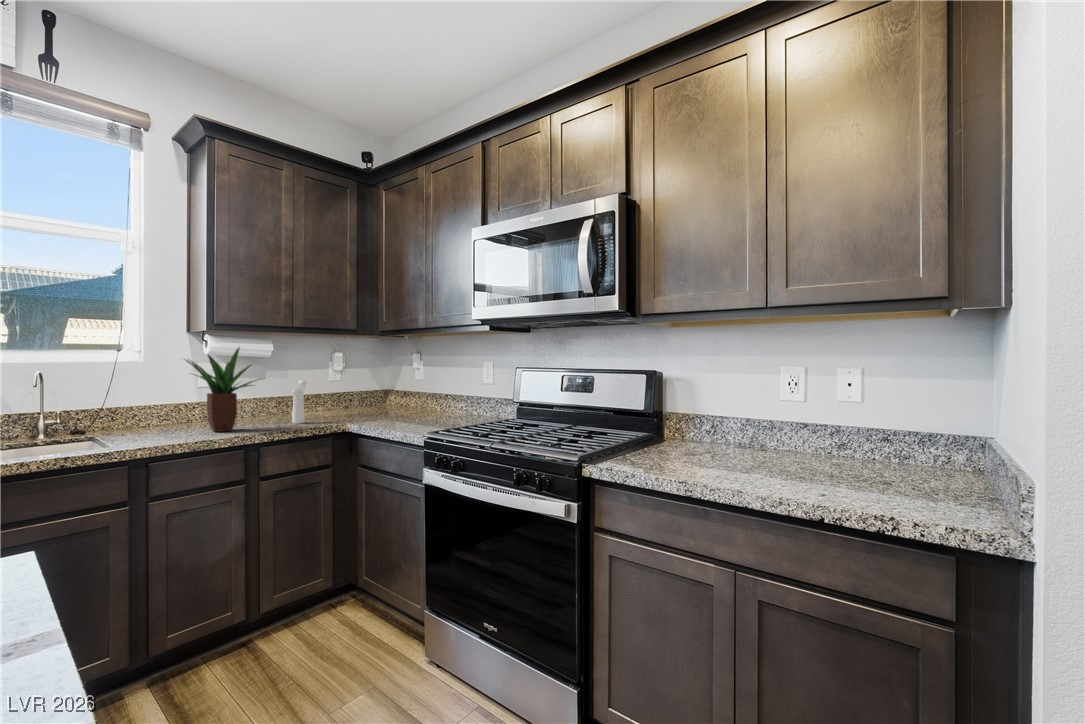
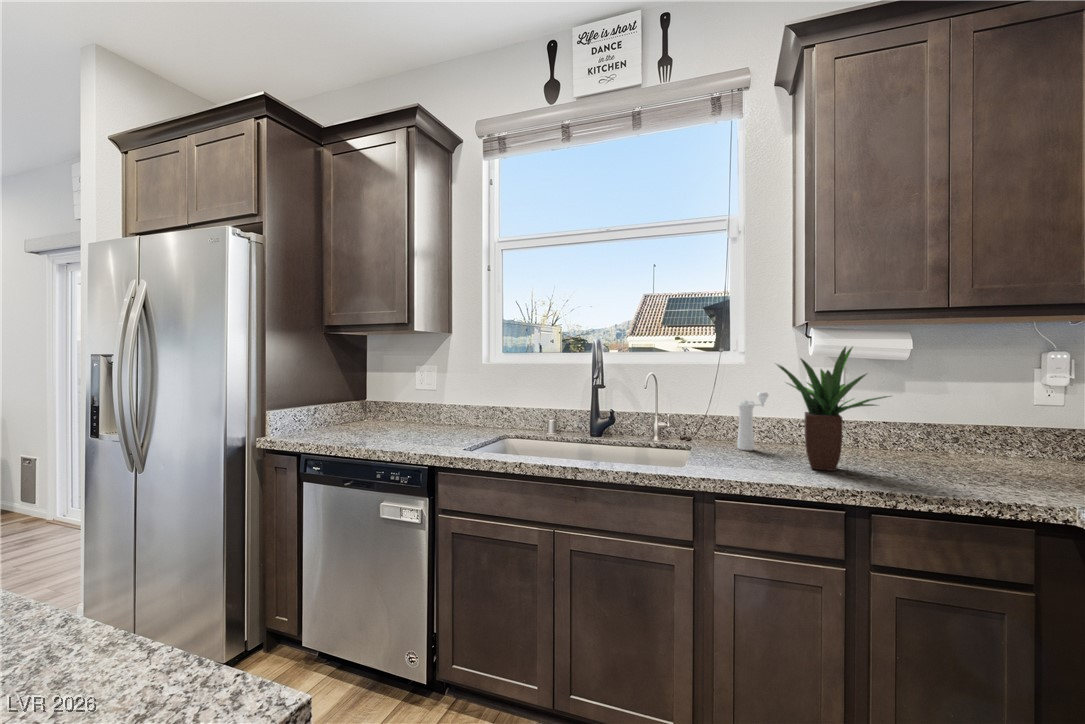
pepper mill: present [292,380,307,424] -> present [738,392,769,450]

